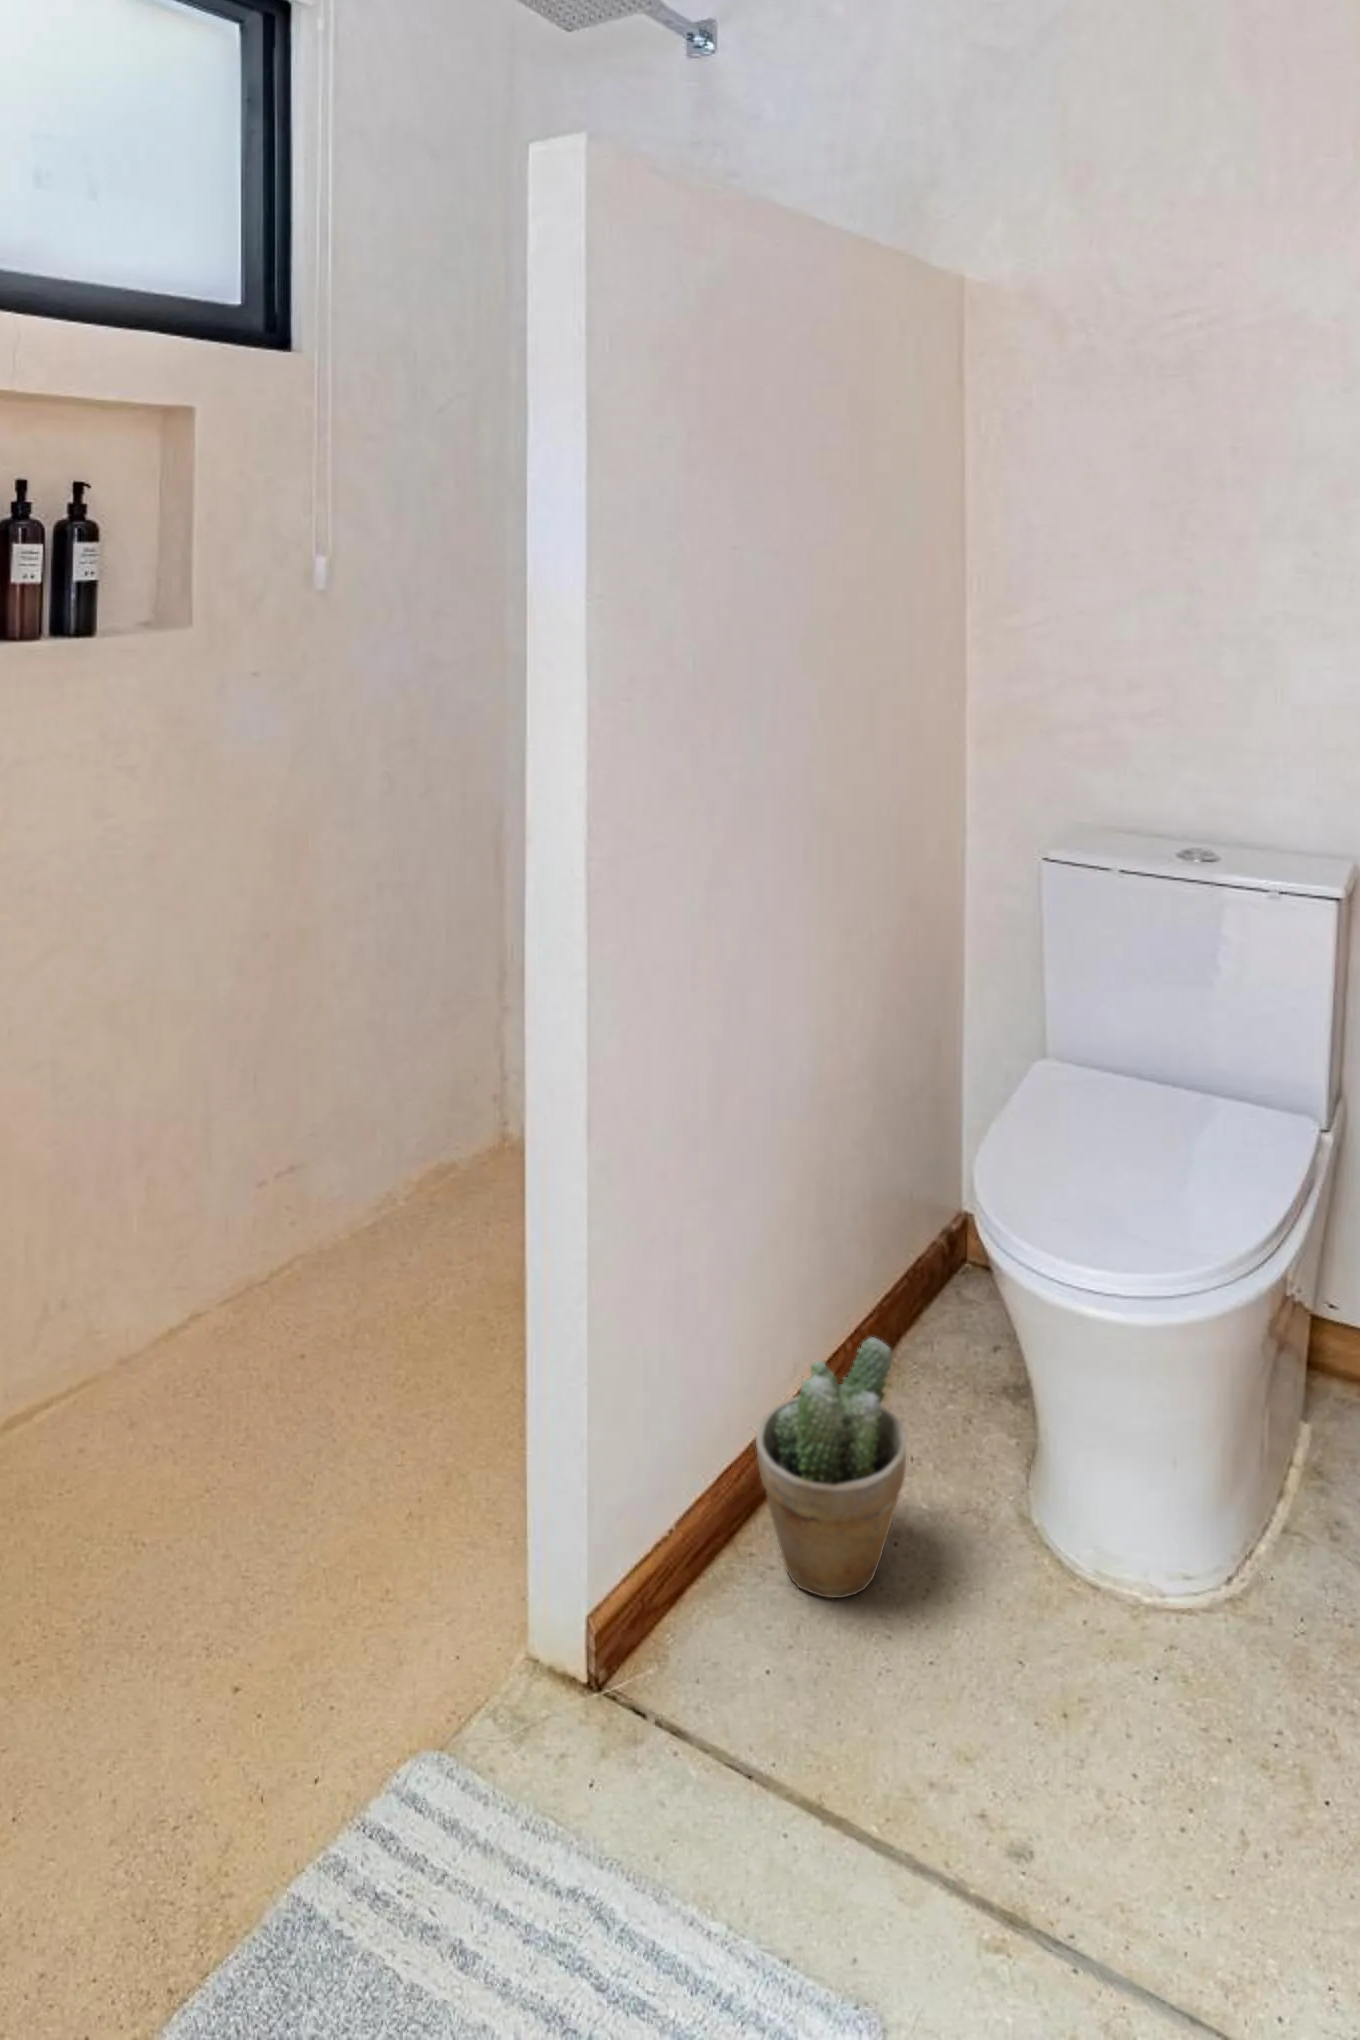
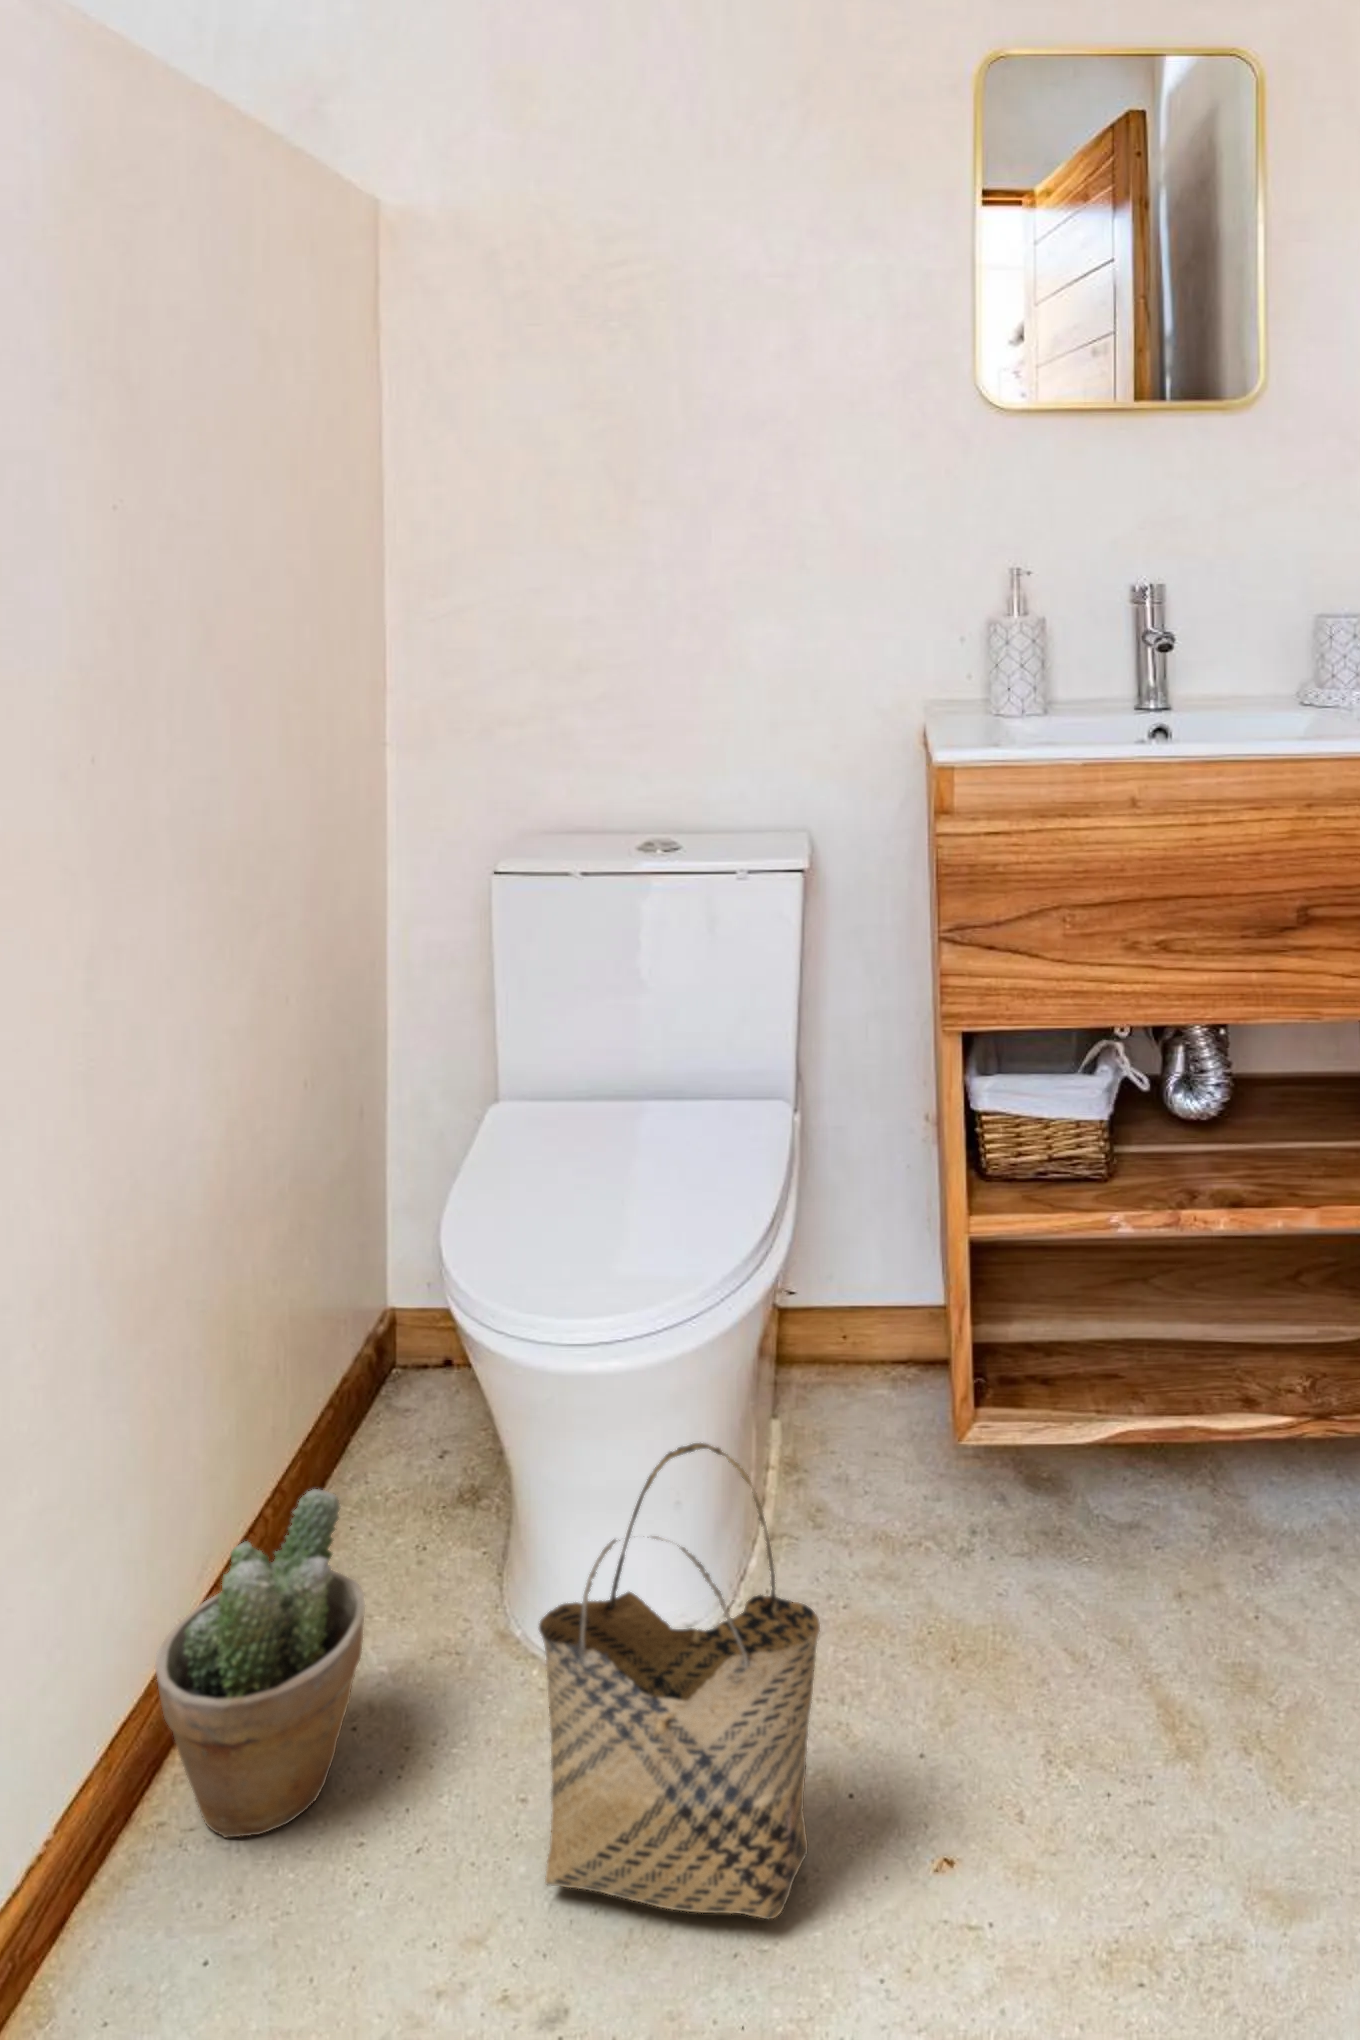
woven basket: none [1030,1409,1289,1884] -> present [539,1443,820,1919]

